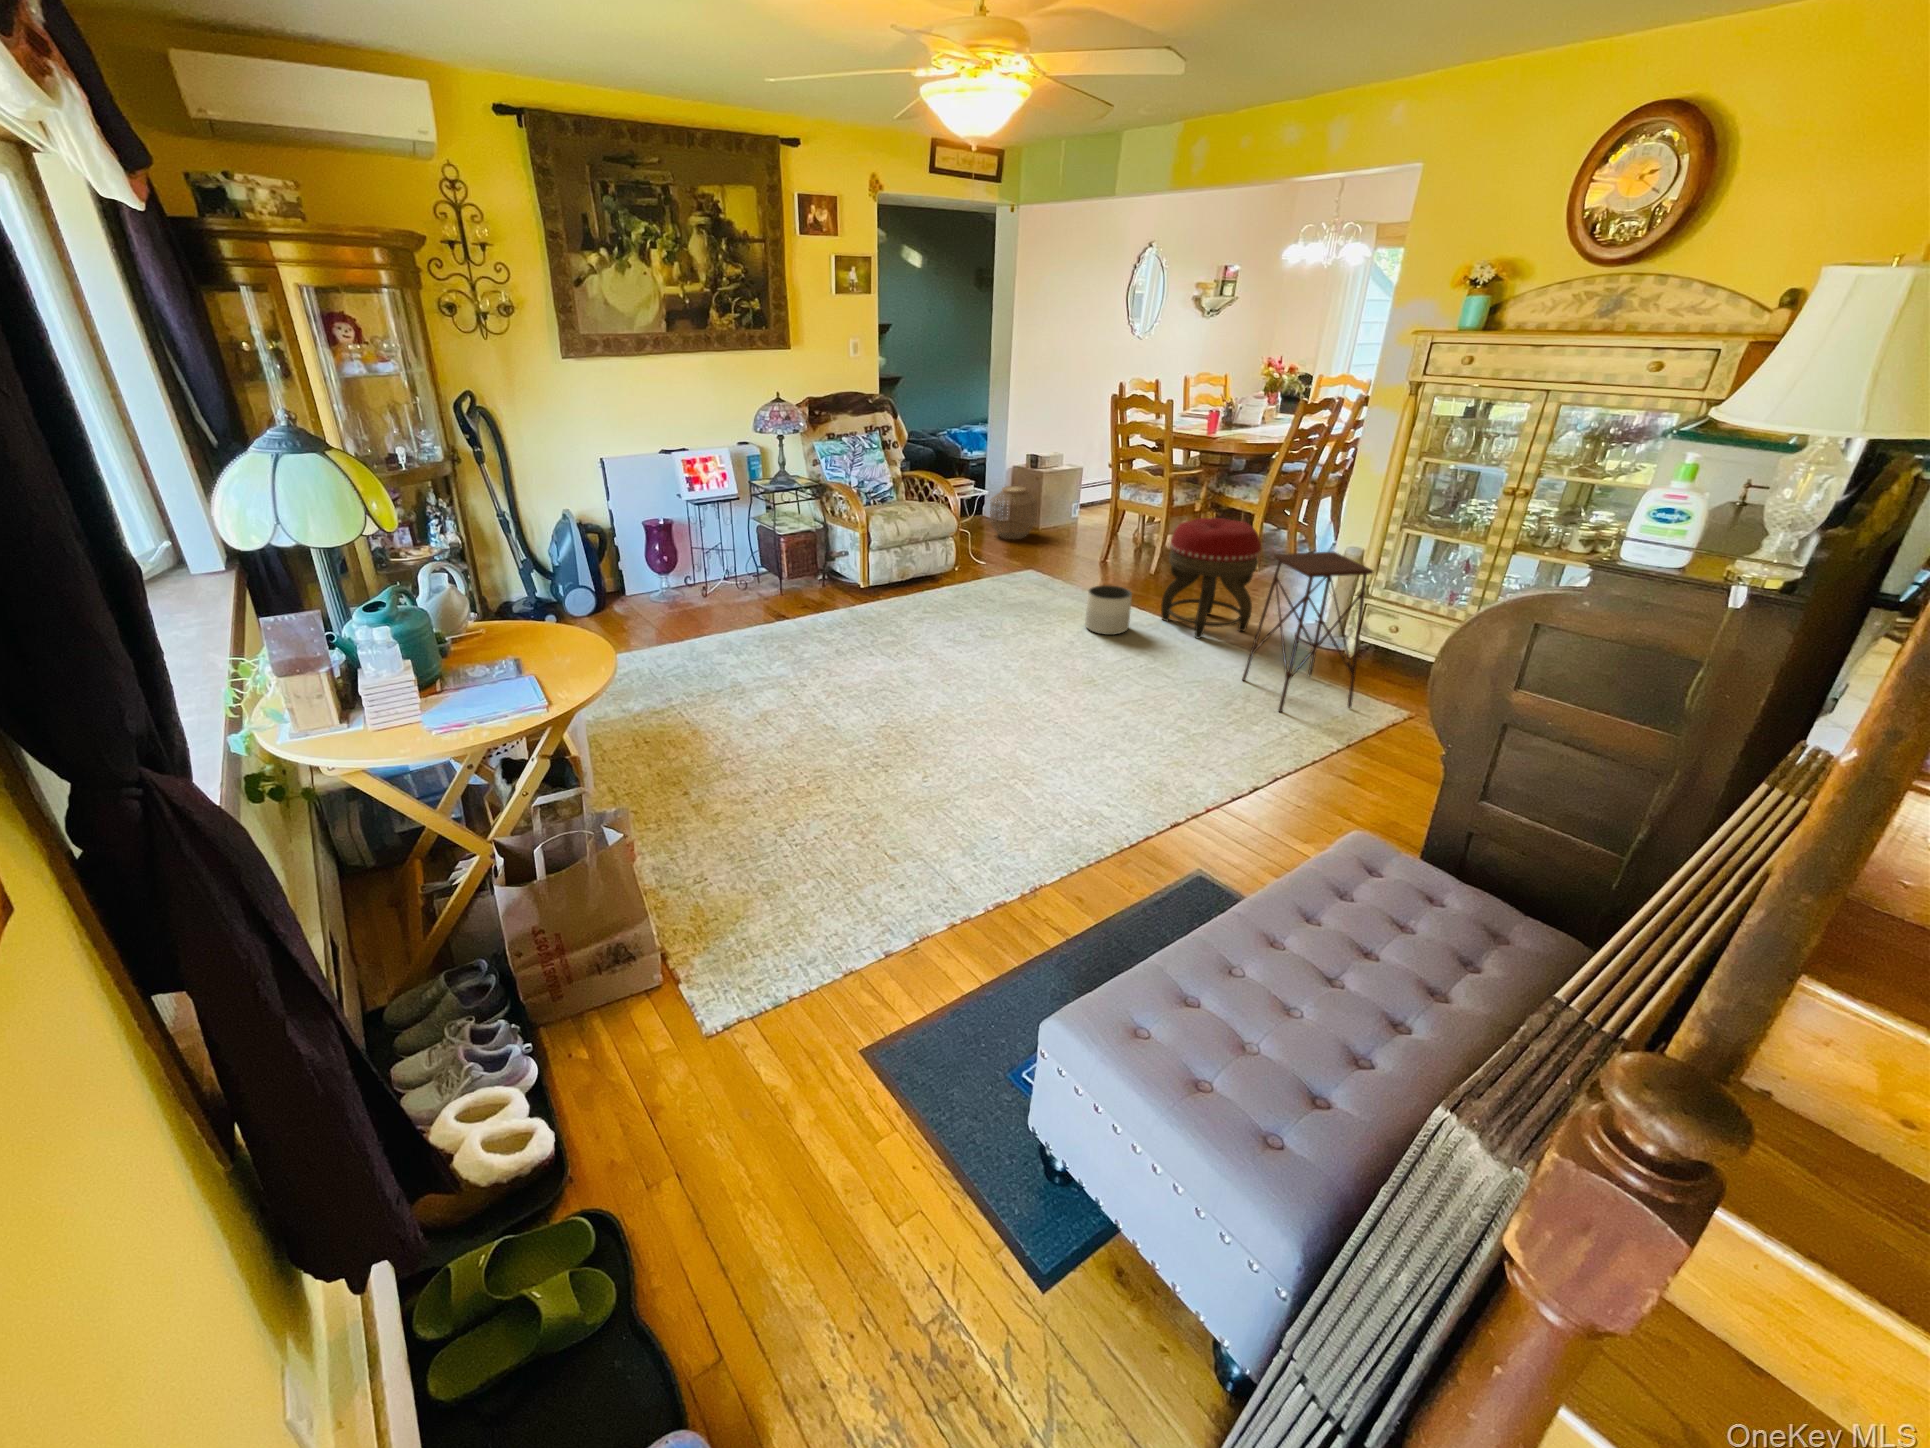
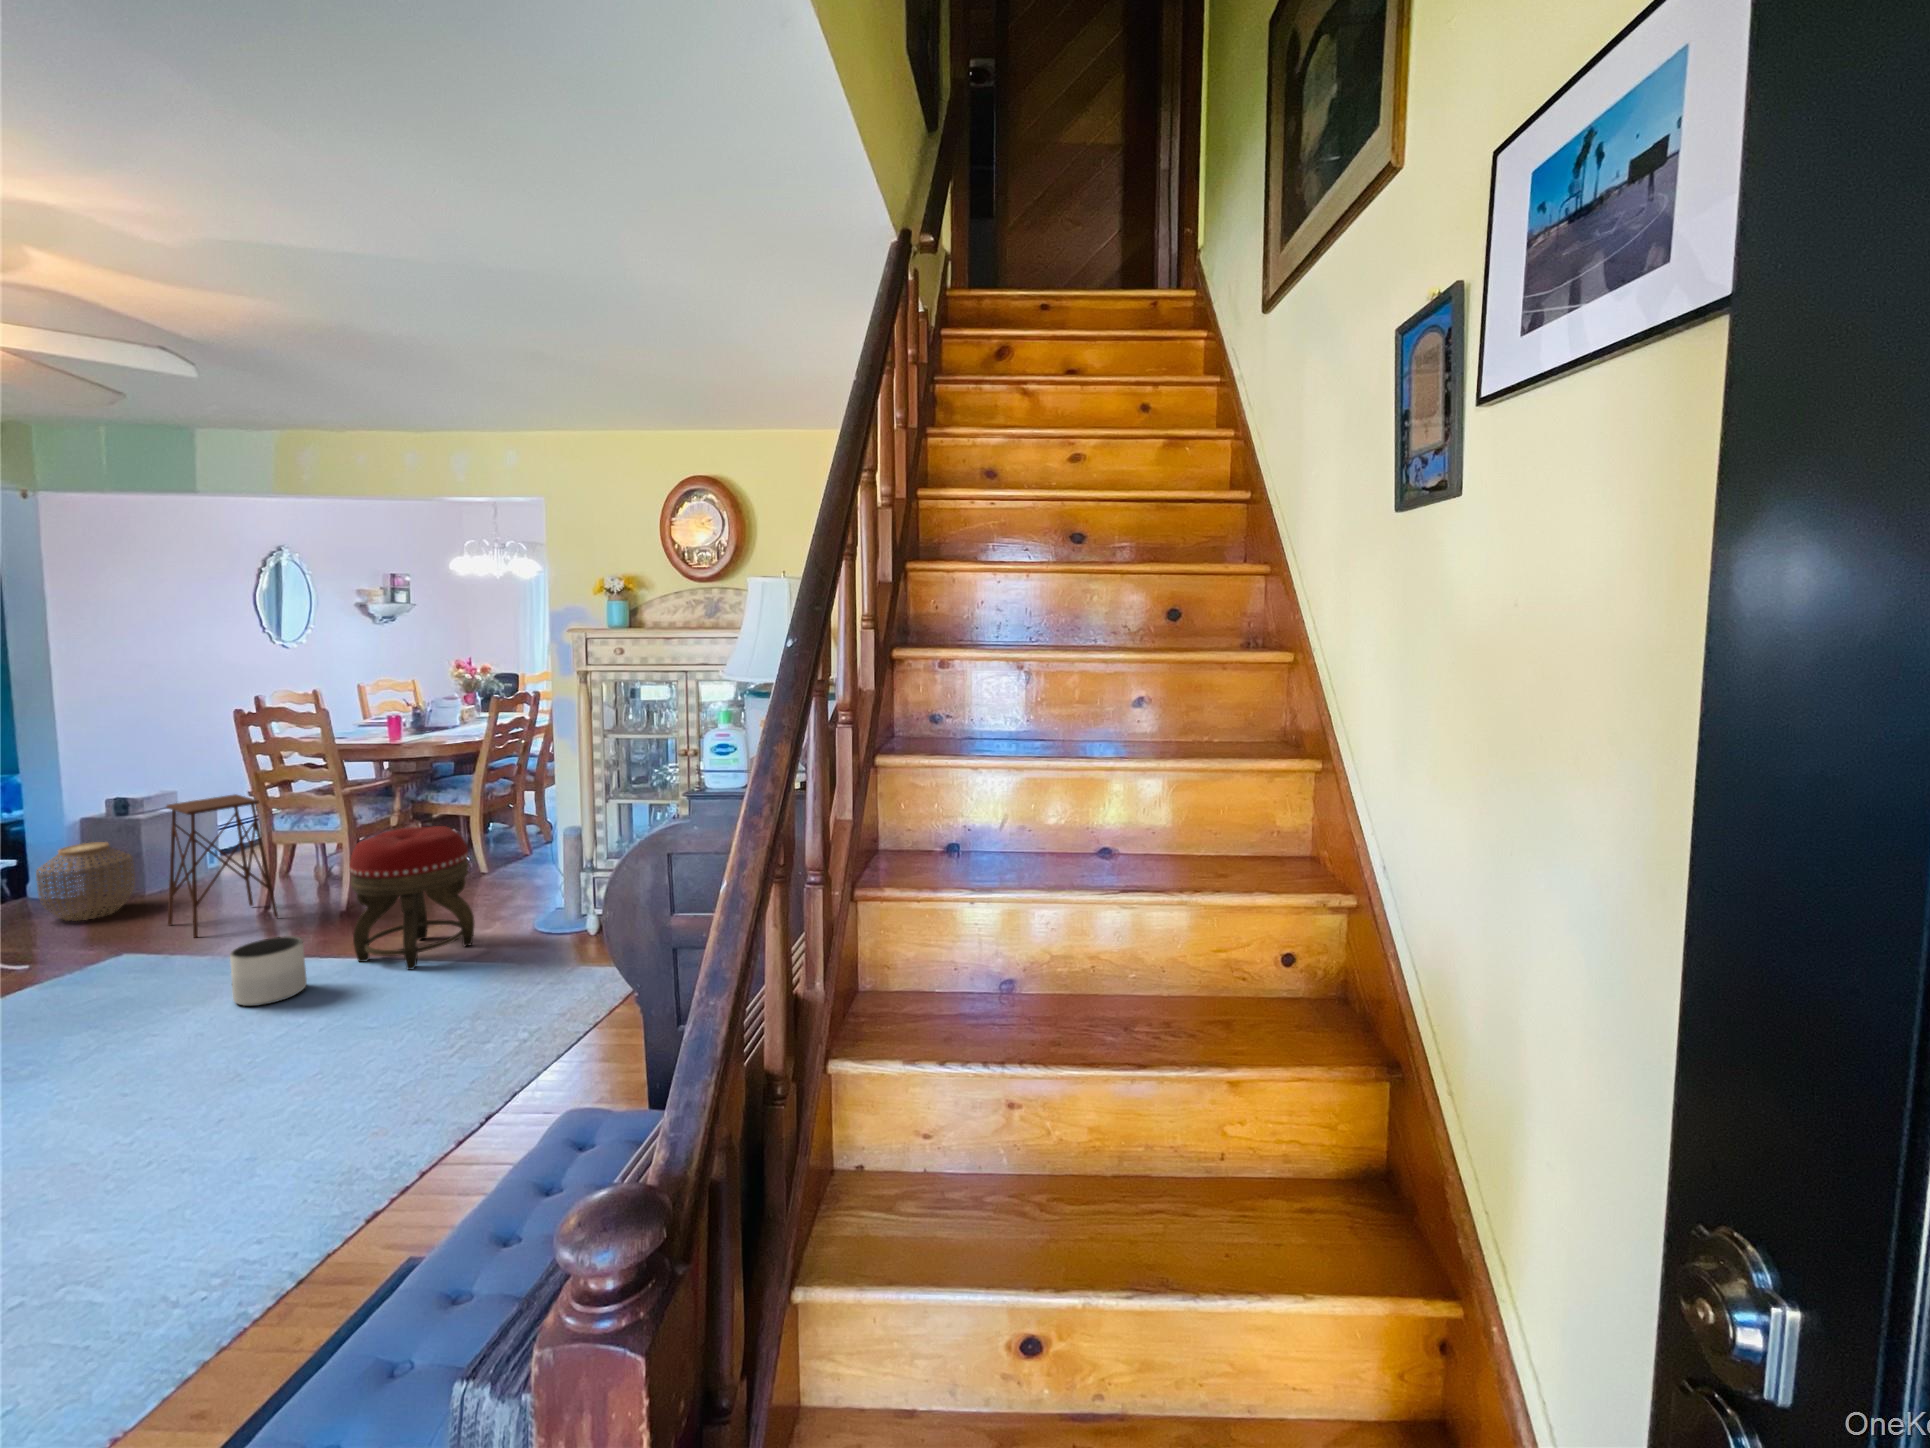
side table: present [1242,552,1373,713] -> present [166,794,278,938]

